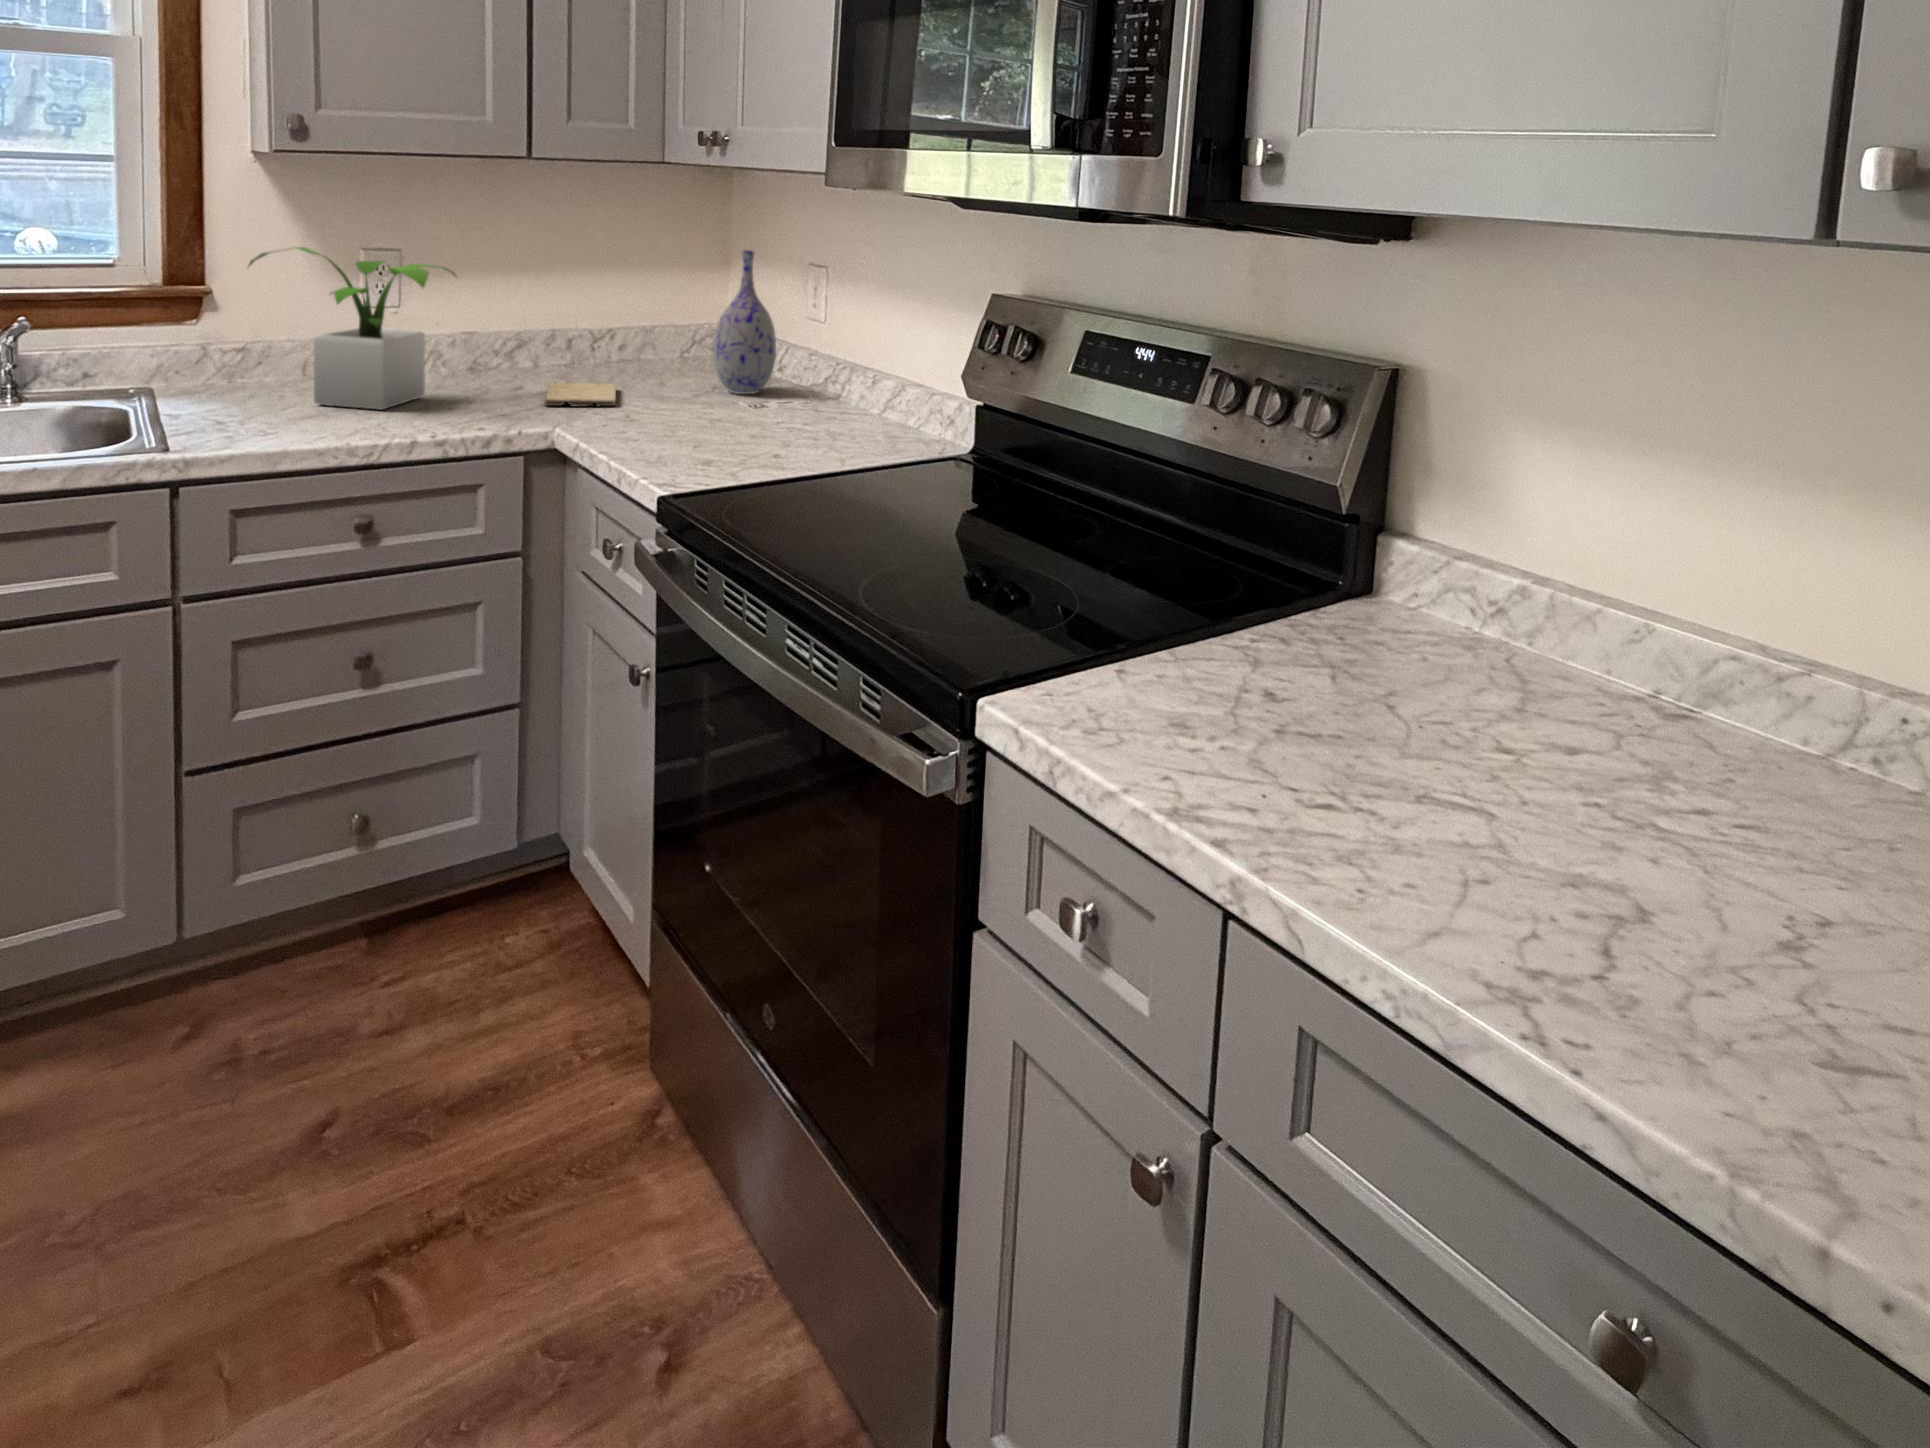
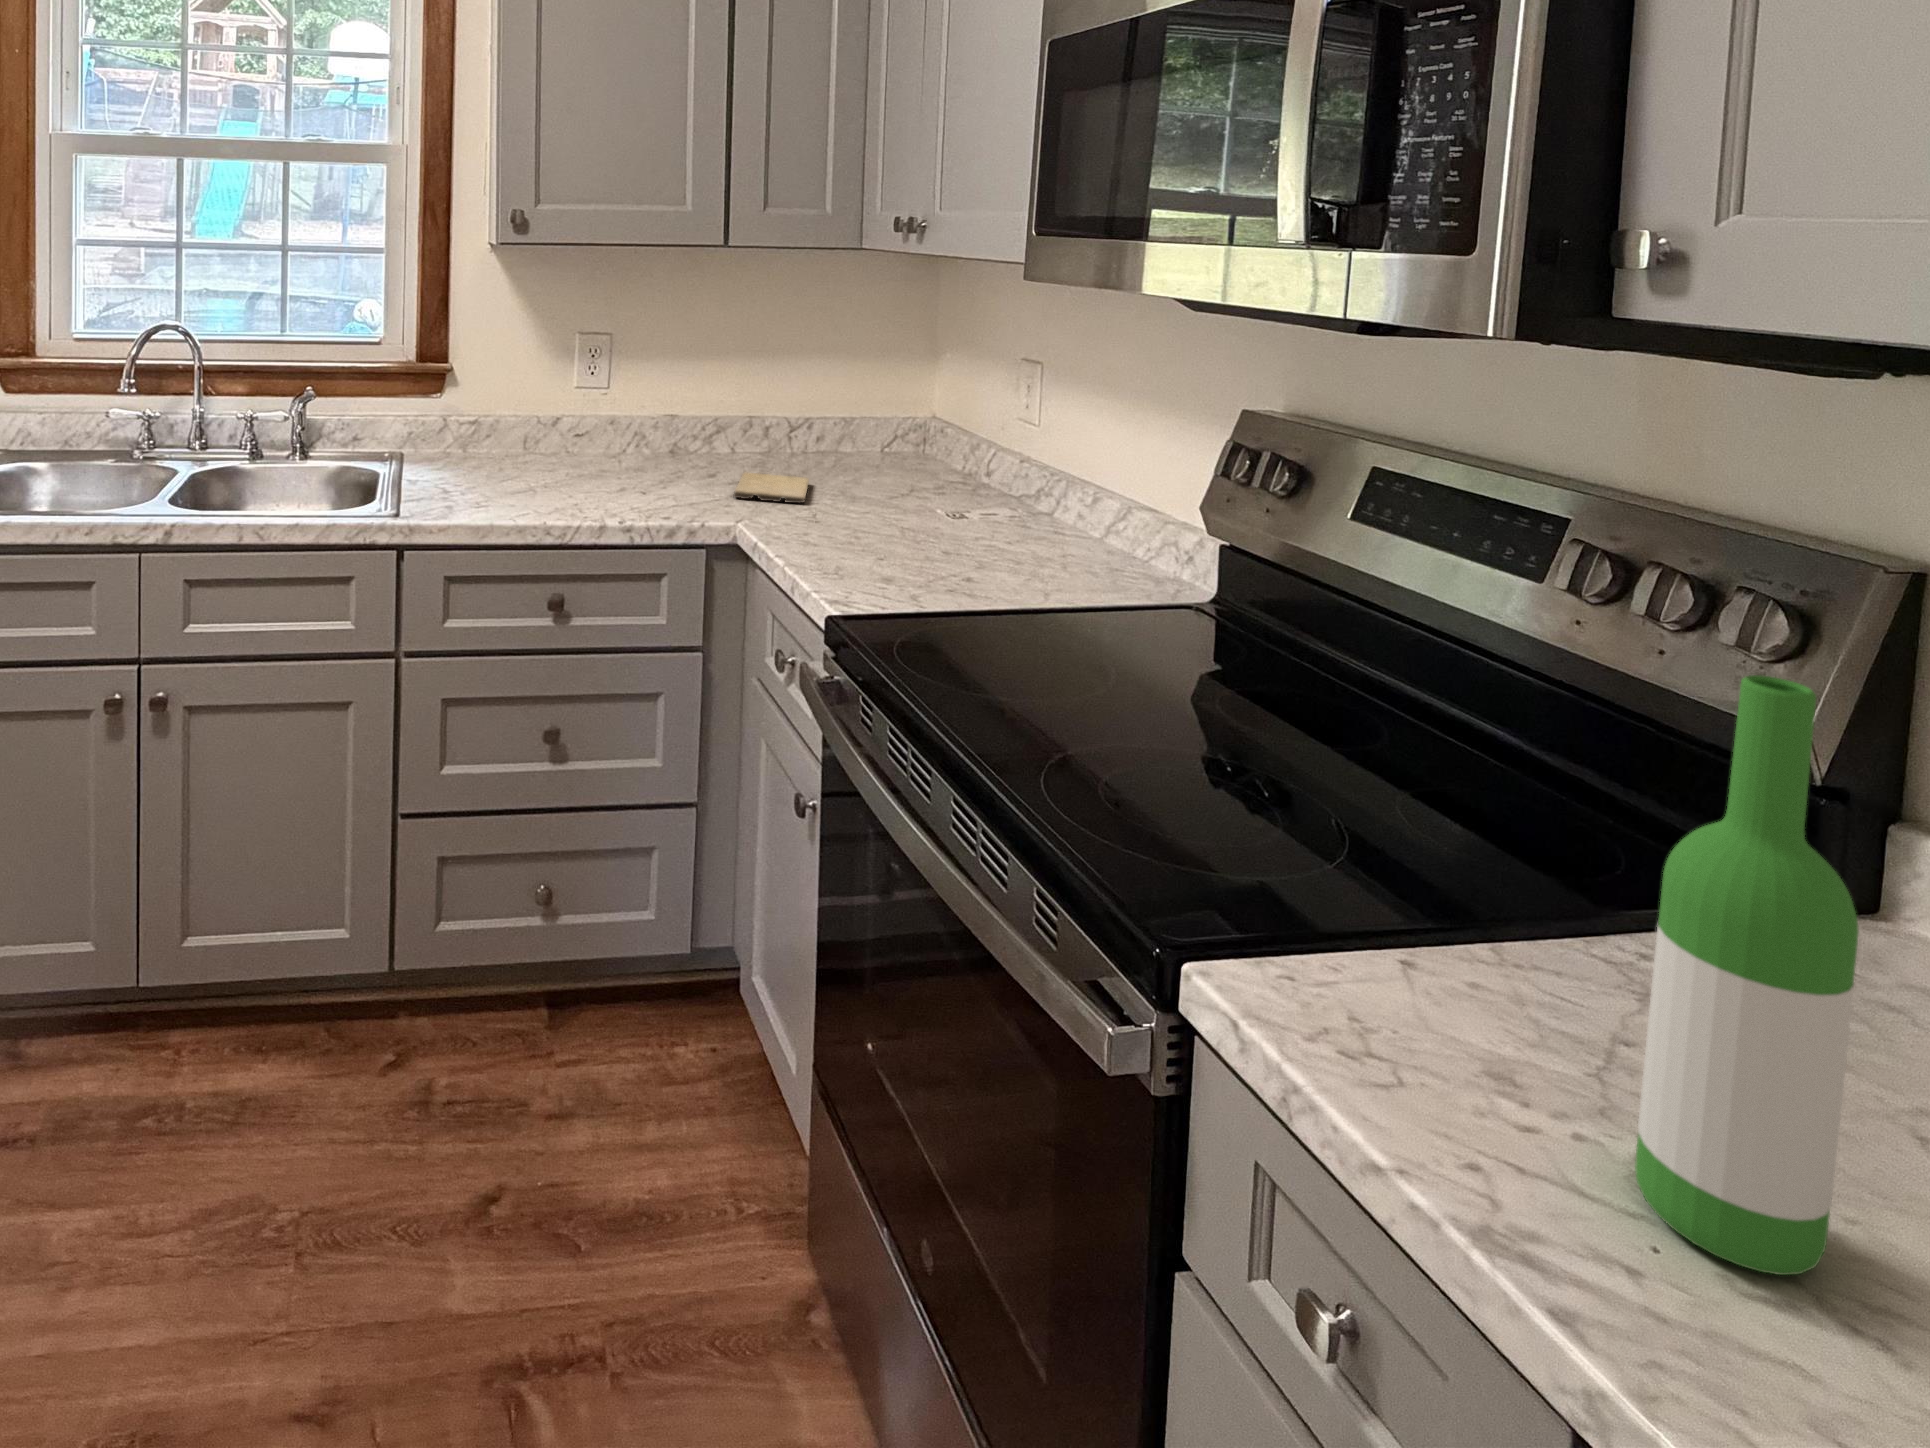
potted plant: present [249,247,455,410] -> none [477,330,657,490]
vase: present [713,250,776,394] -> none [913,341,983,500]
wine bottle: none [1256,422,1368,794] -> present [1635,675,1859,1275]

